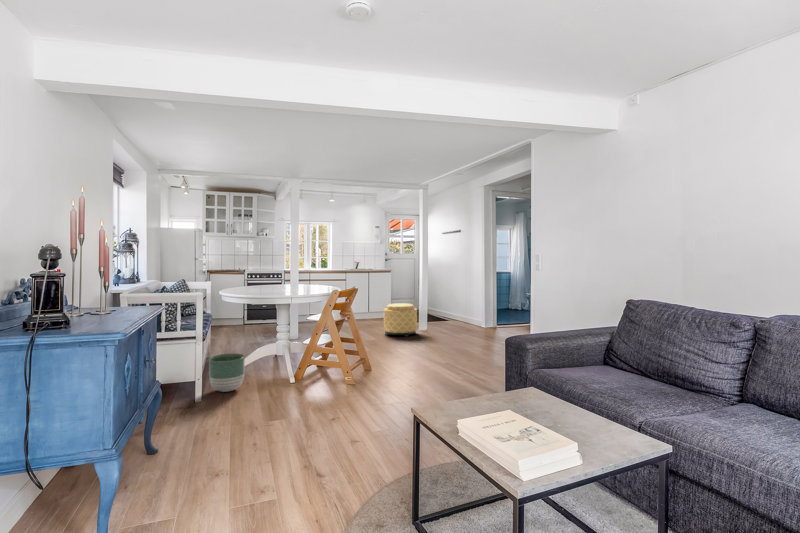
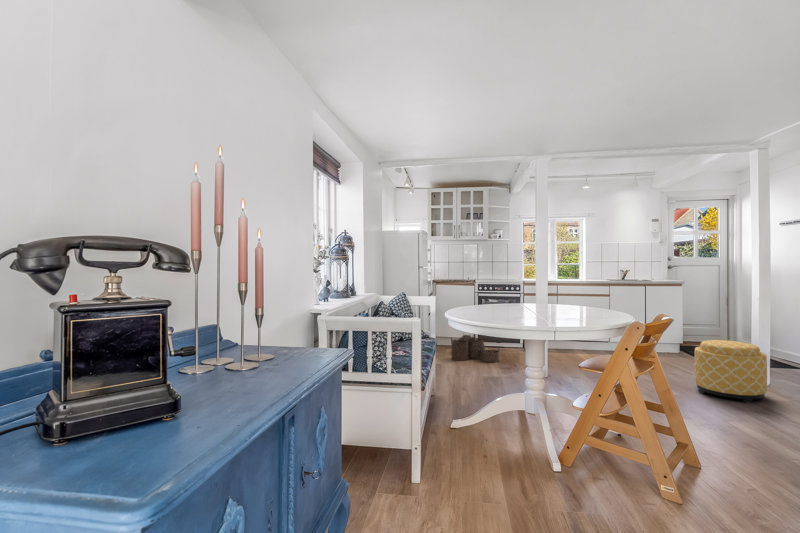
woven basket: none [224,313,264,333] -> present [451,335,499,362]
planter: present [209,353,244,392] -> none [426,428,483,502]

